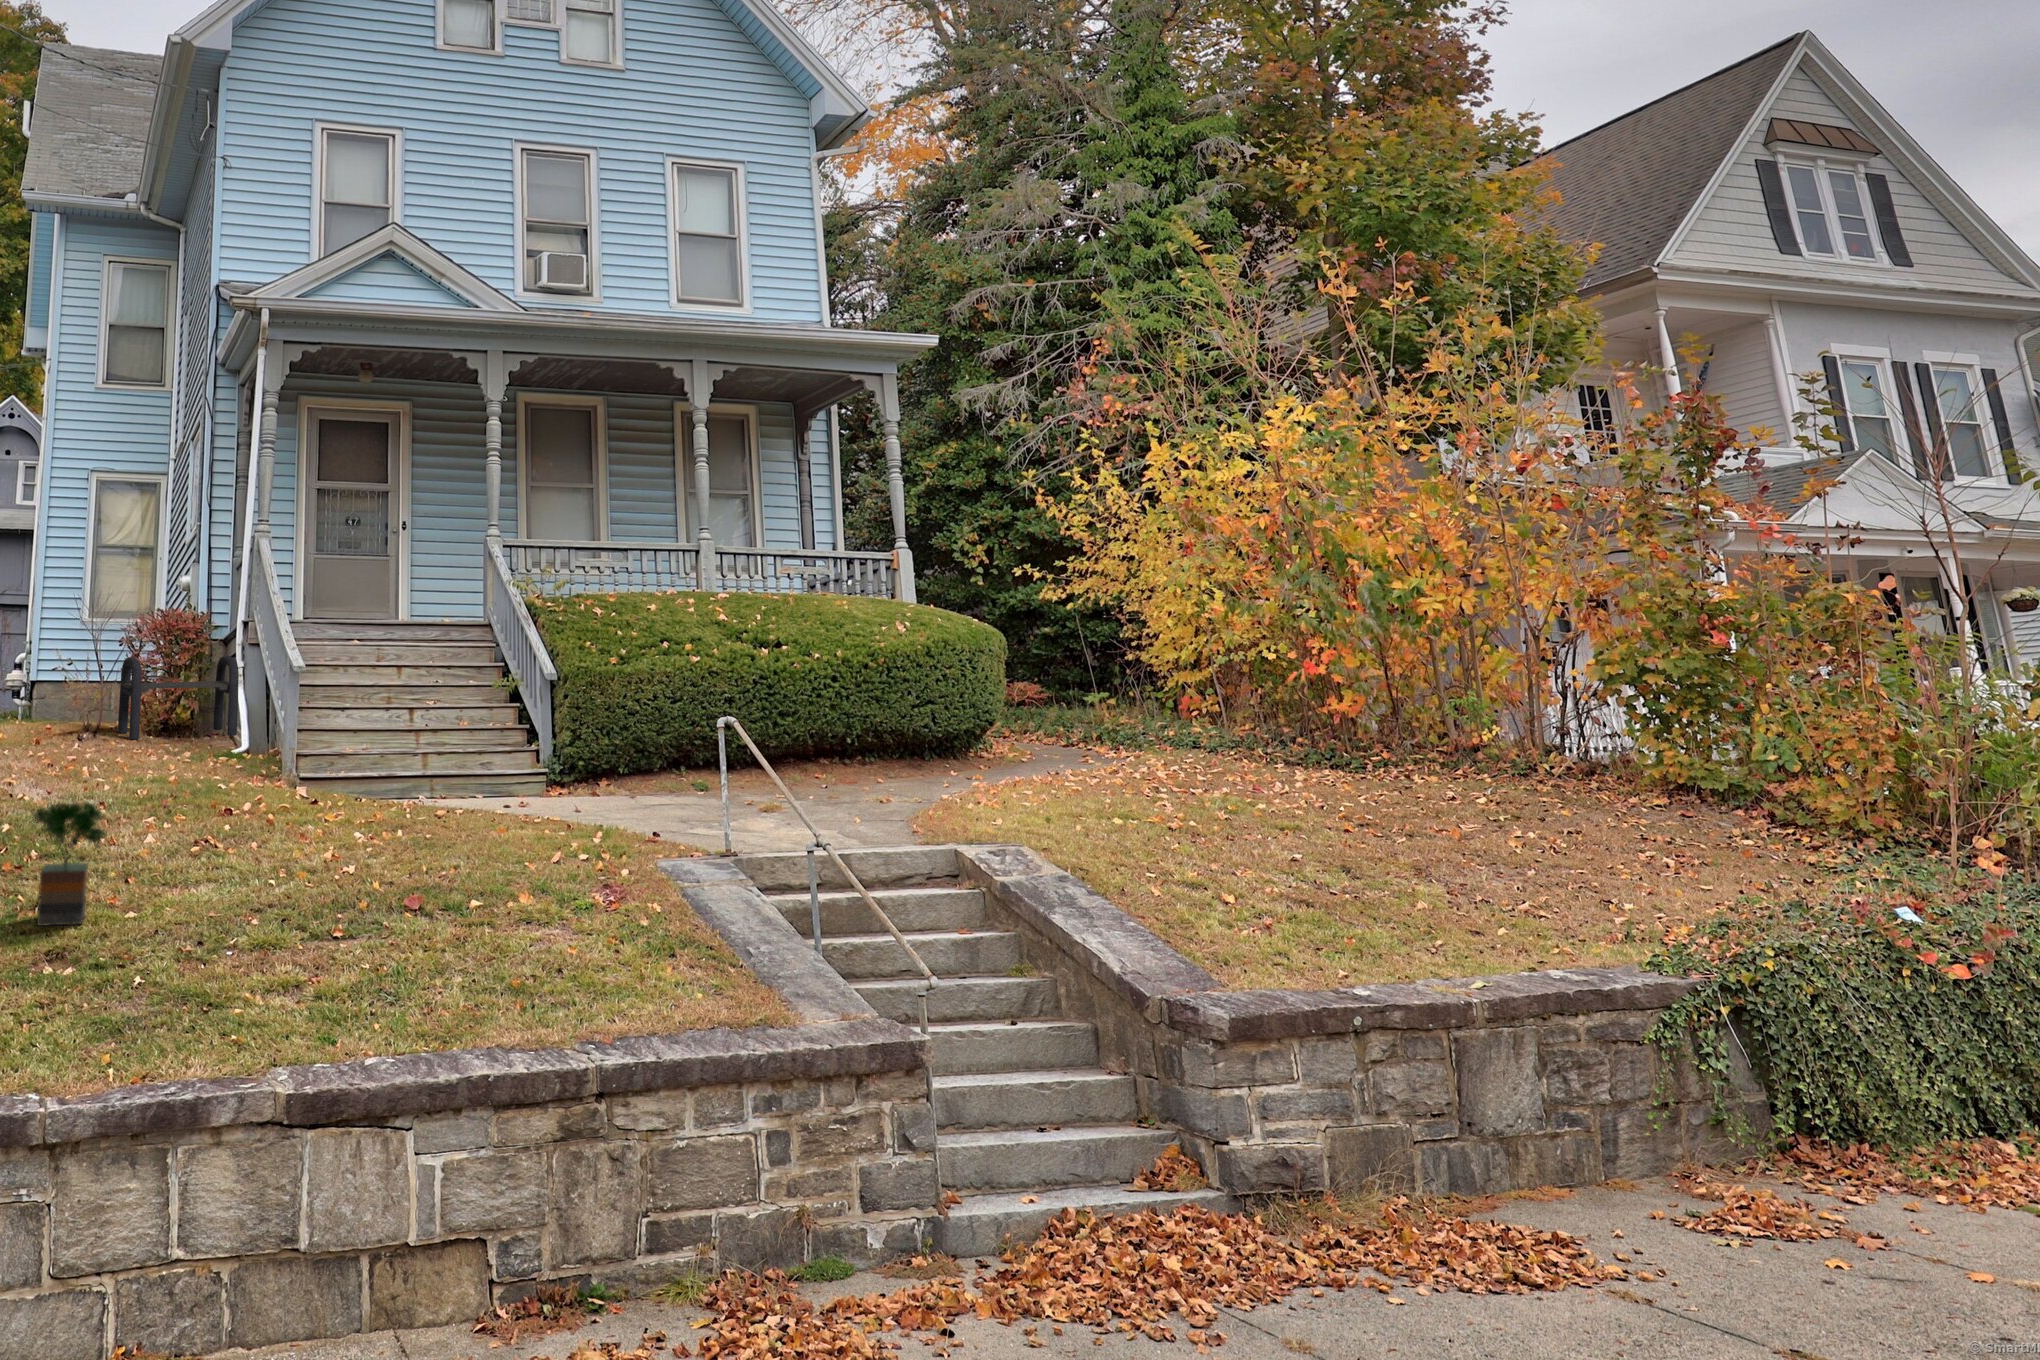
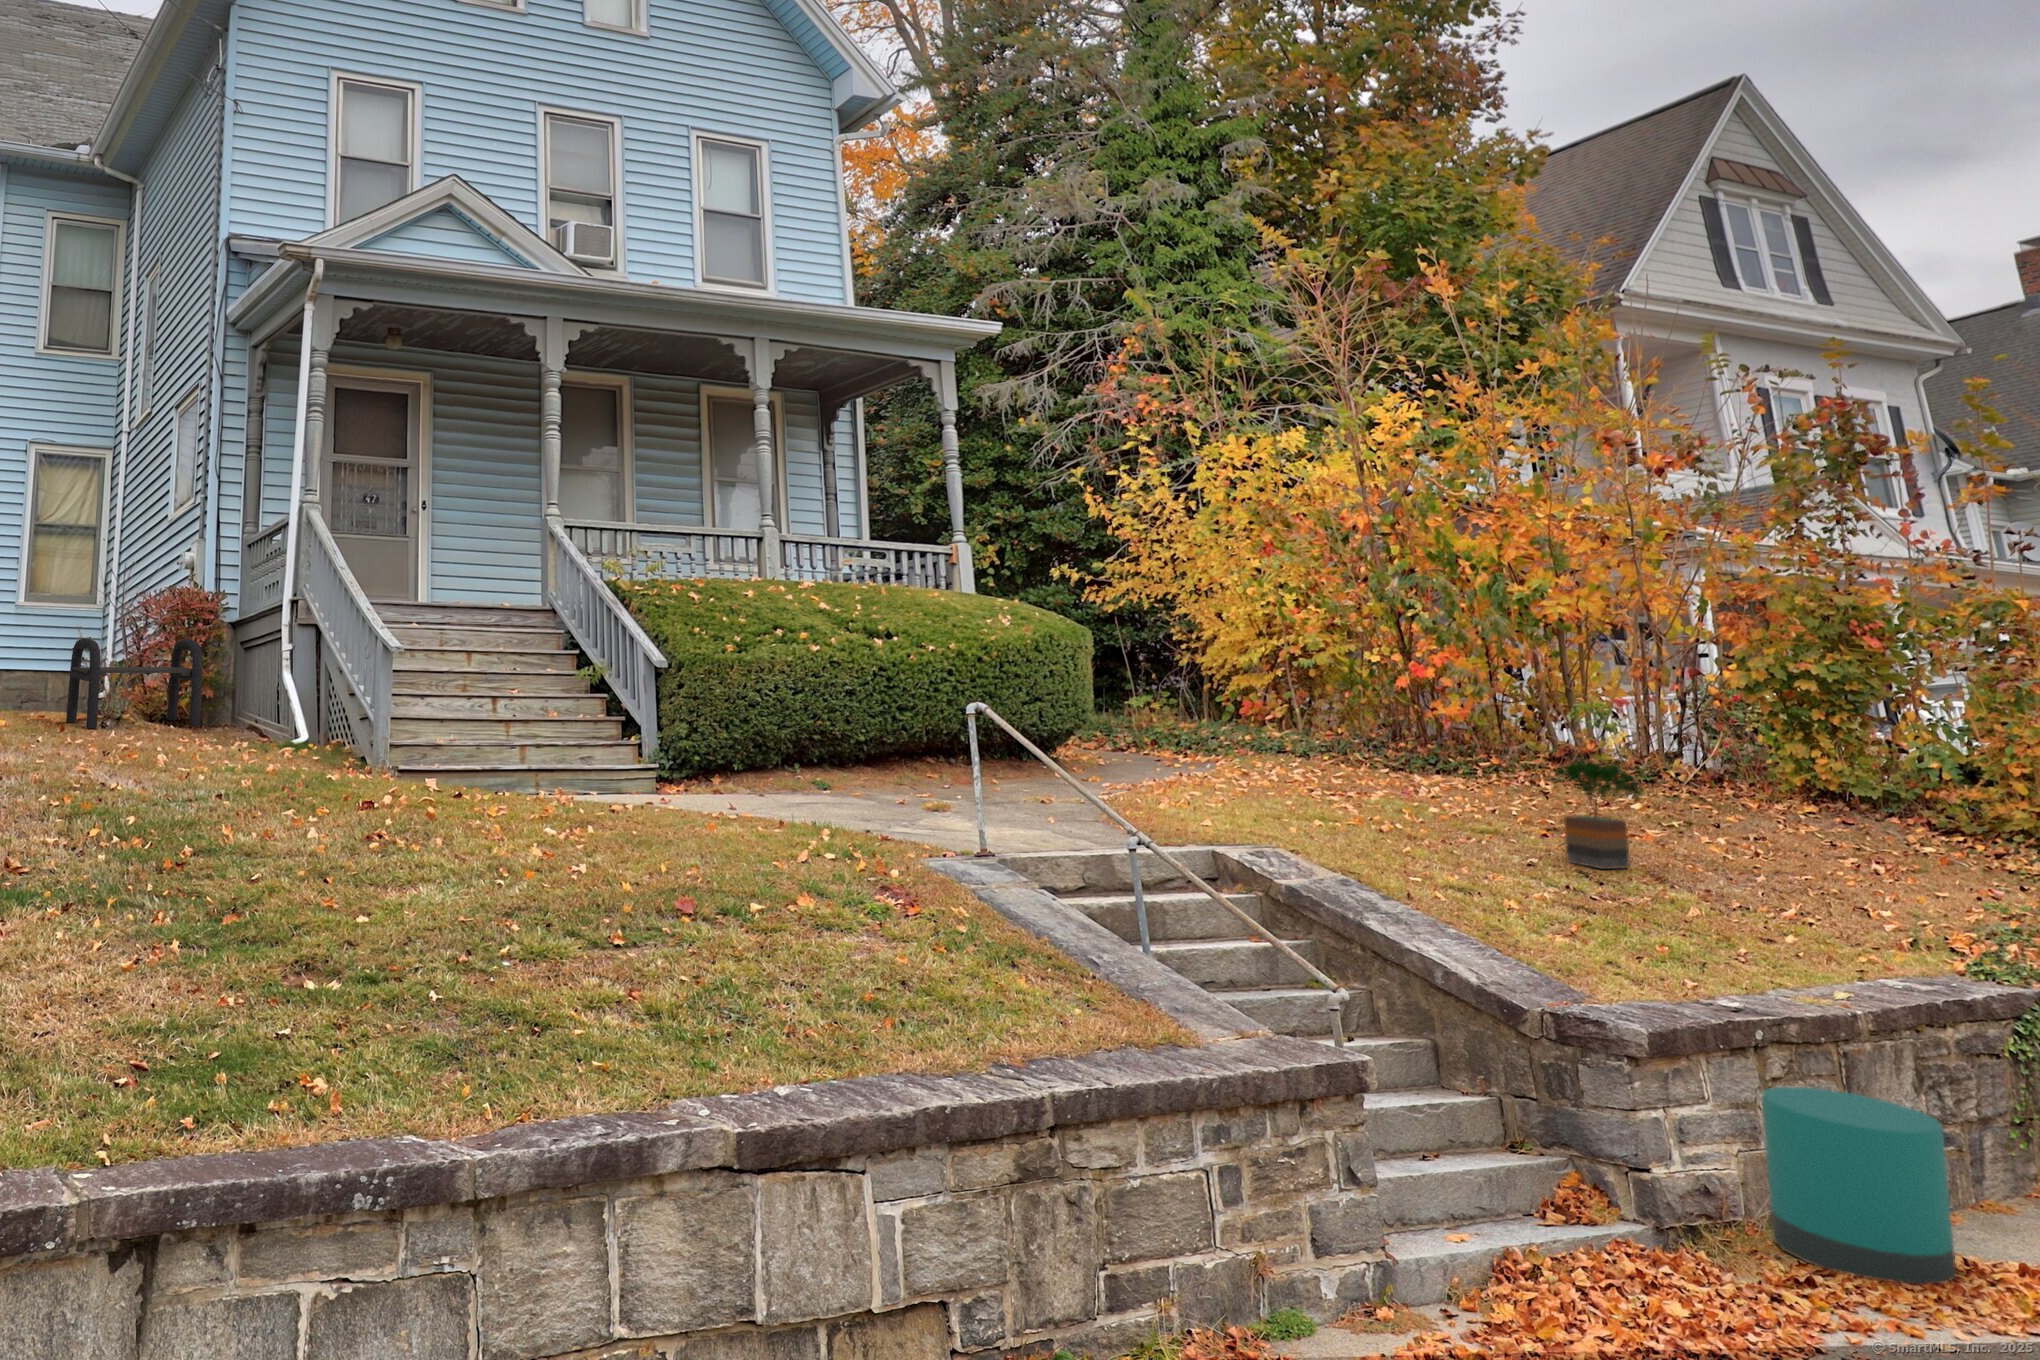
potted tree: present [32,803,107,926] -> present [1553,761,1643,869]
trash can: none [1344,1070,1489,1248] -> present [1762,1087,1956,1284]

